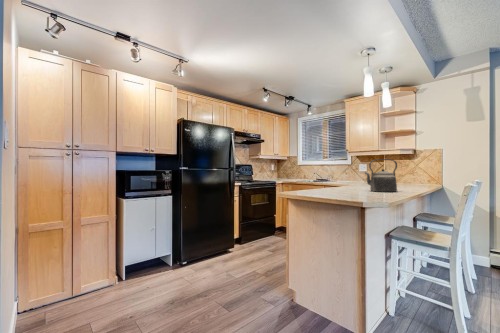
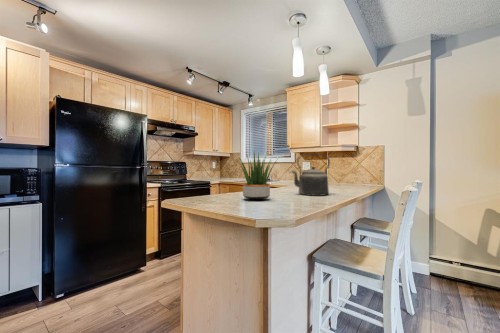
potted plant: none [324,158,362,194] -> present [240,154,276,200]

